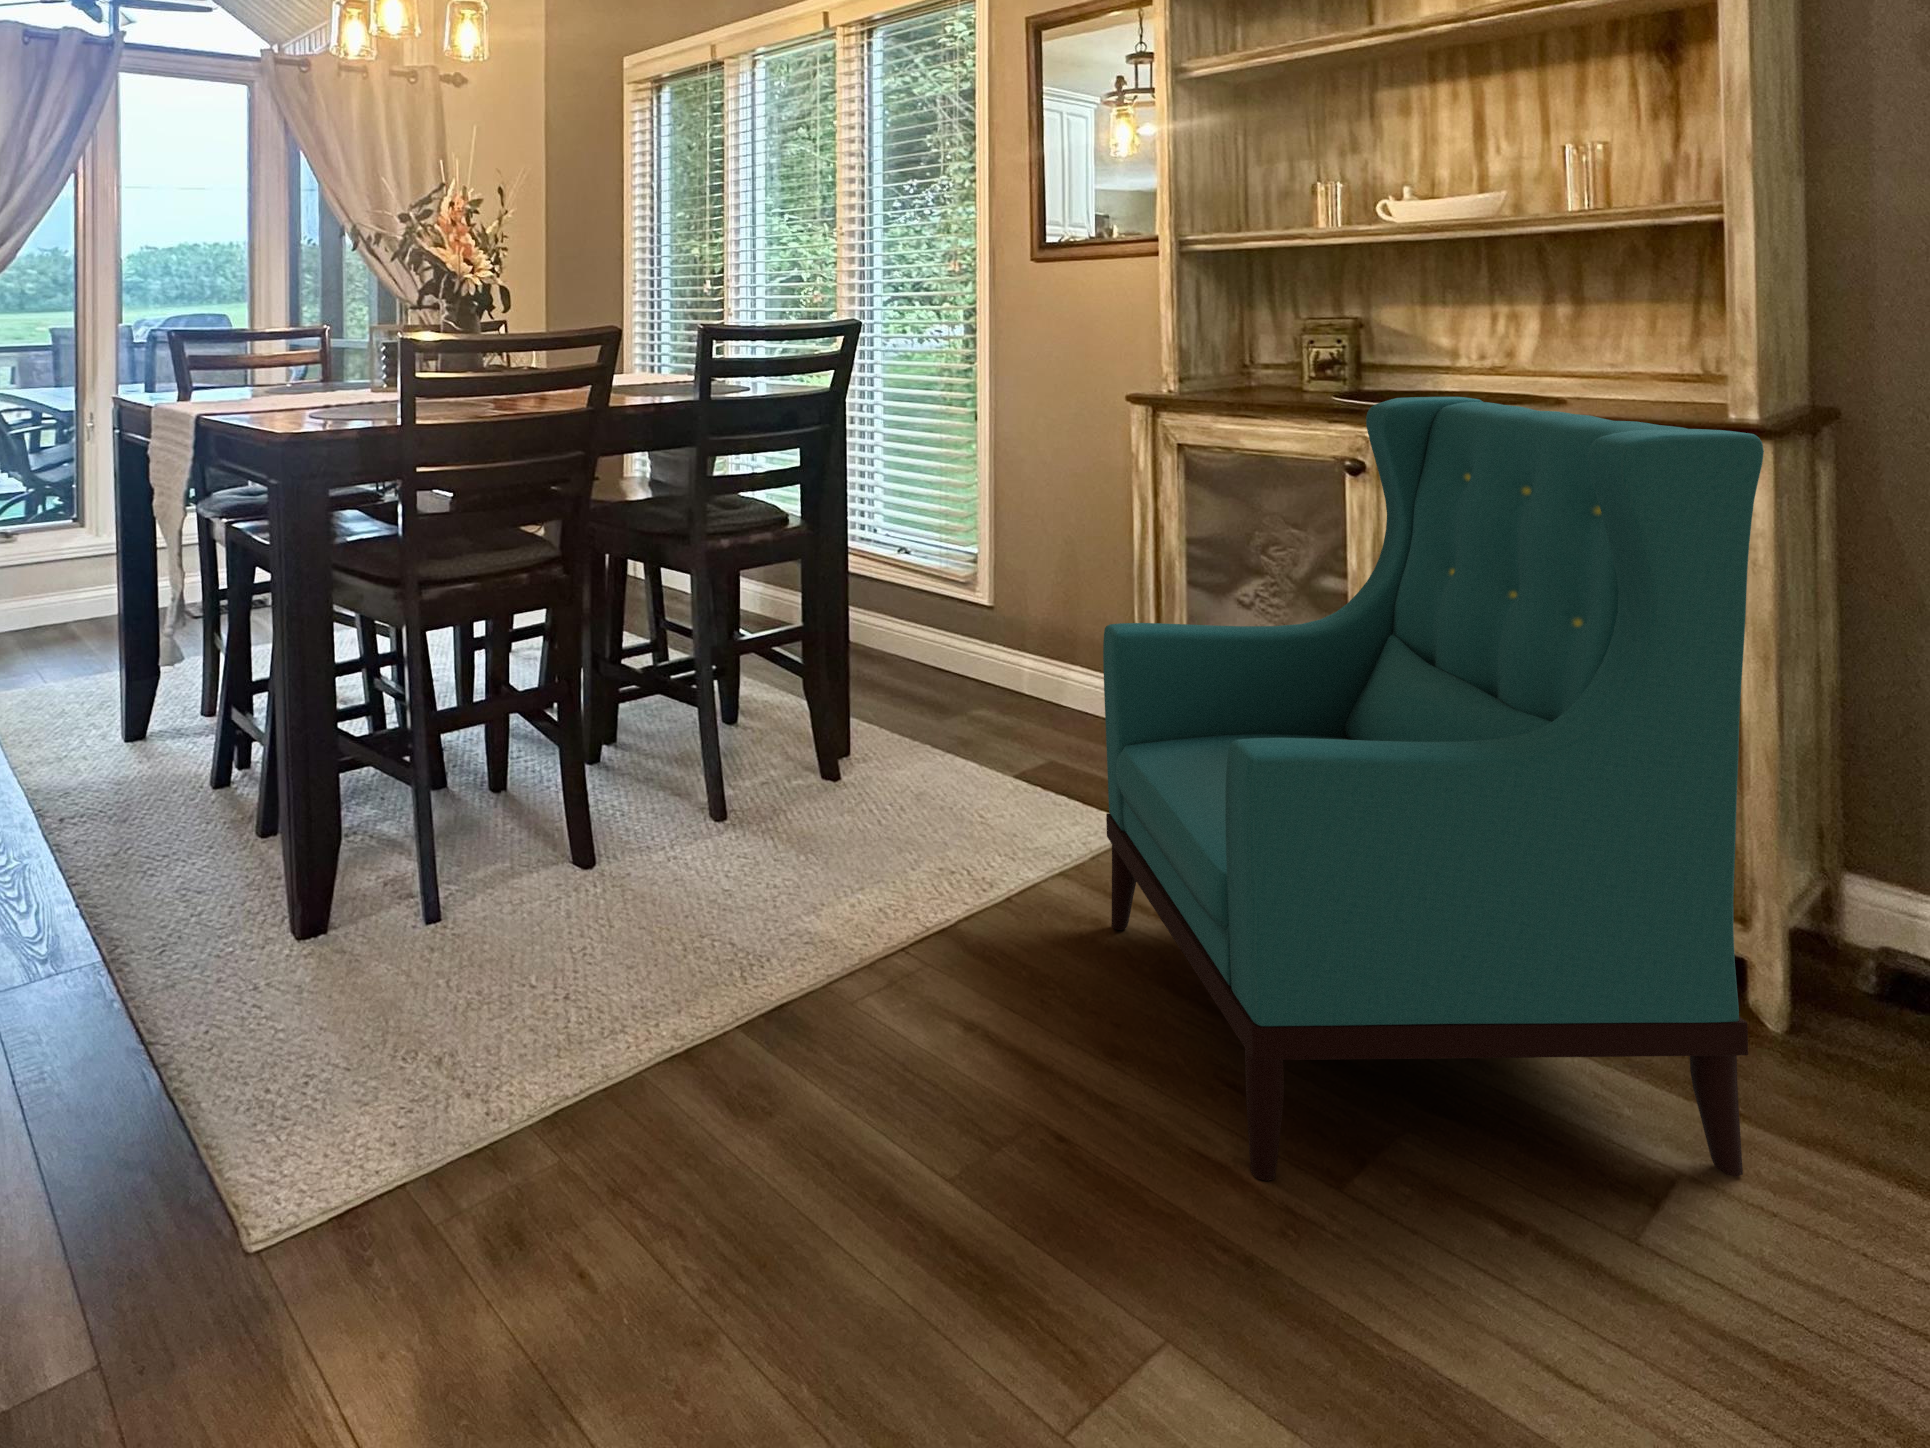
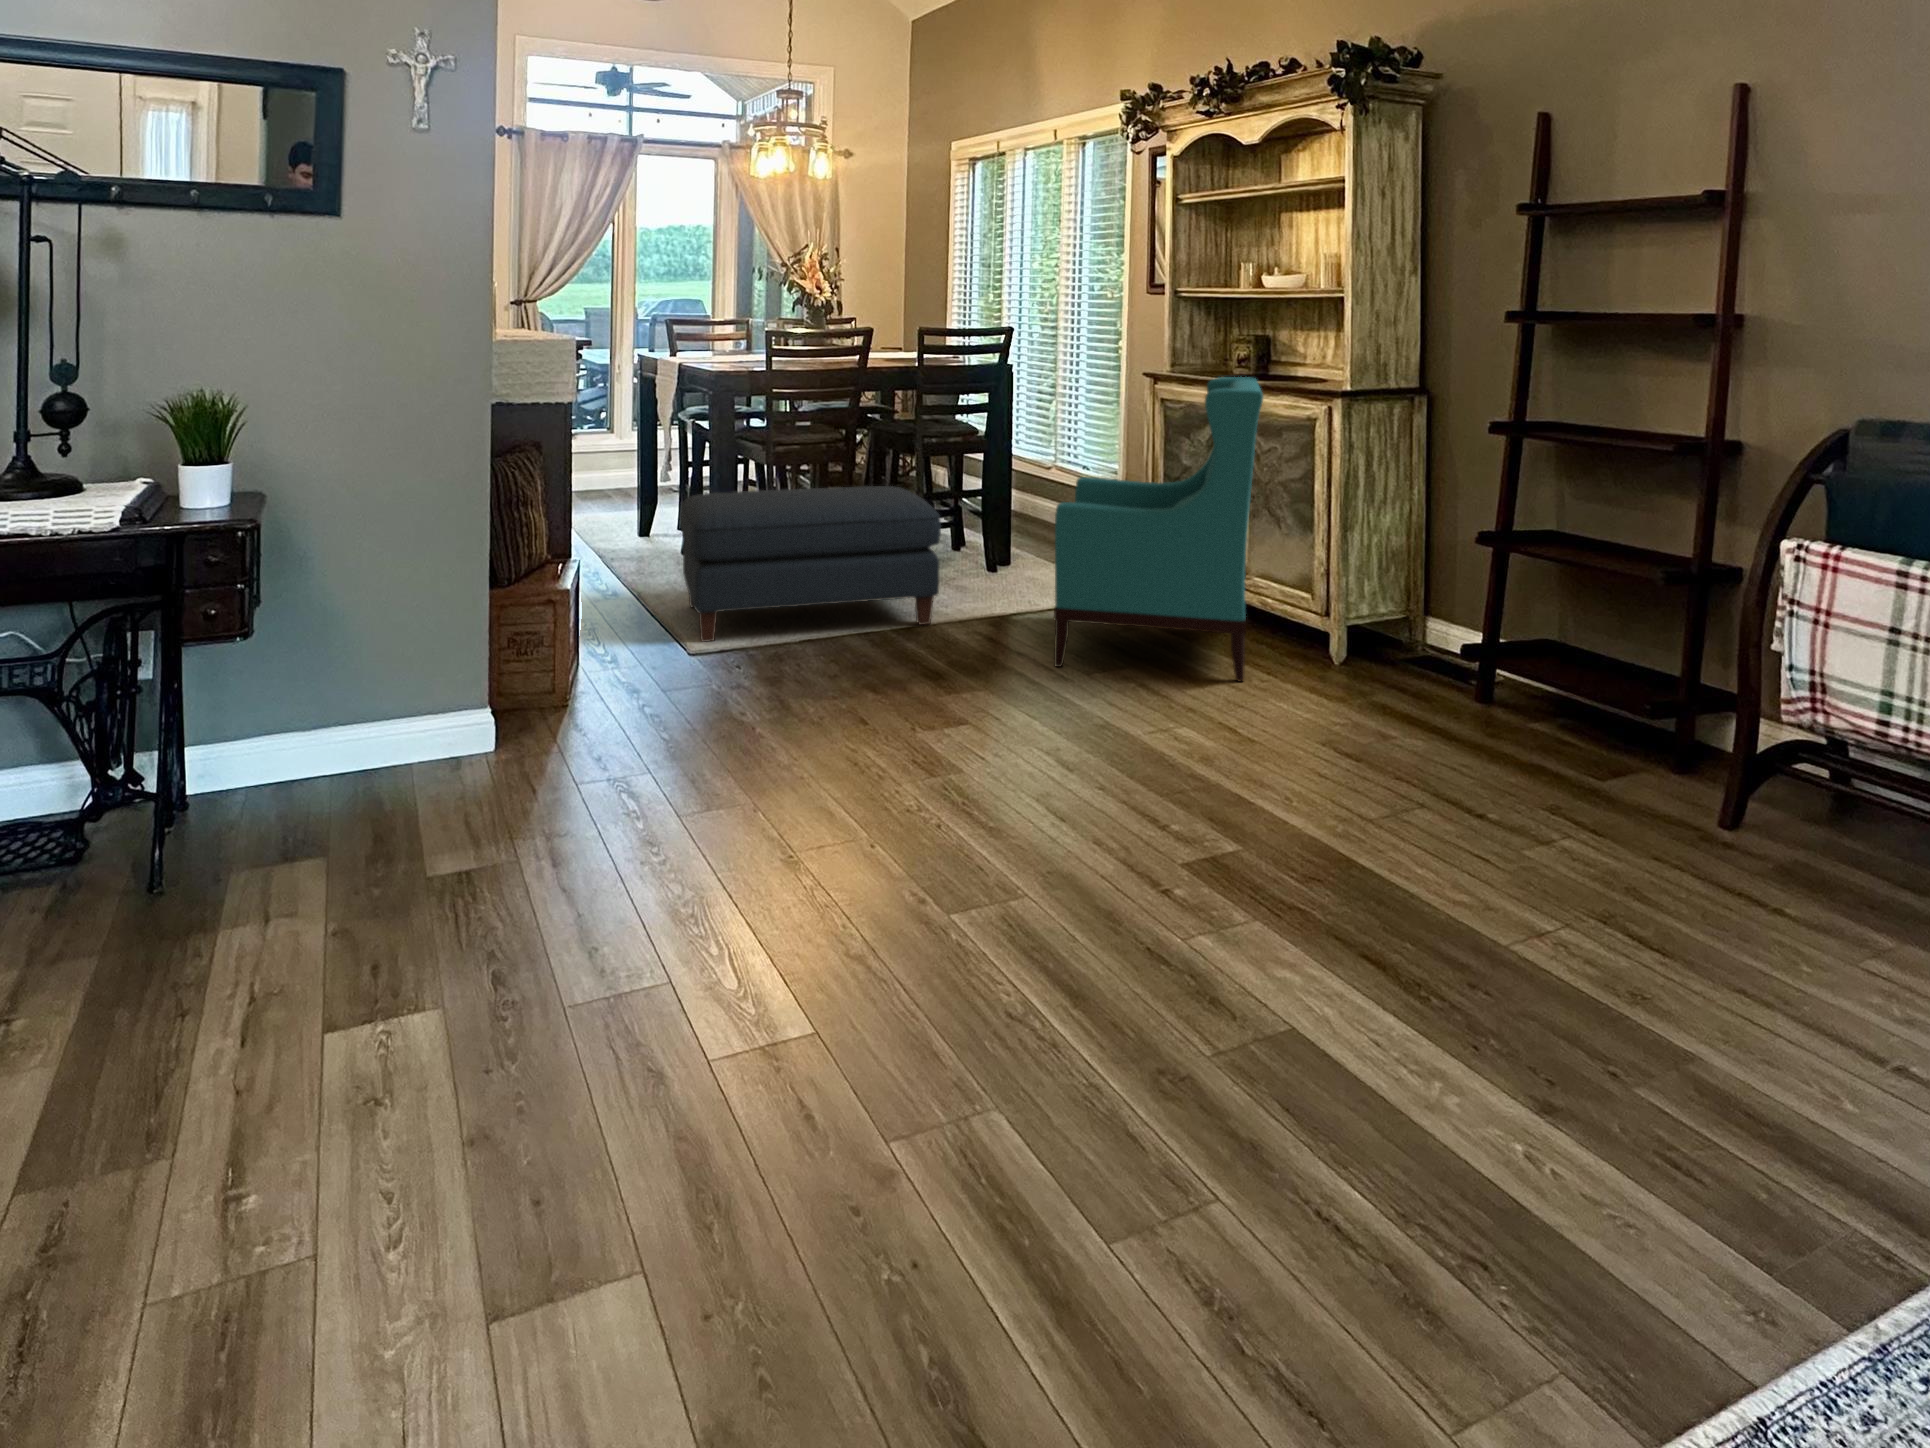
ottoman: none [201,659,851,1215] -> present [680,486,941,642]

